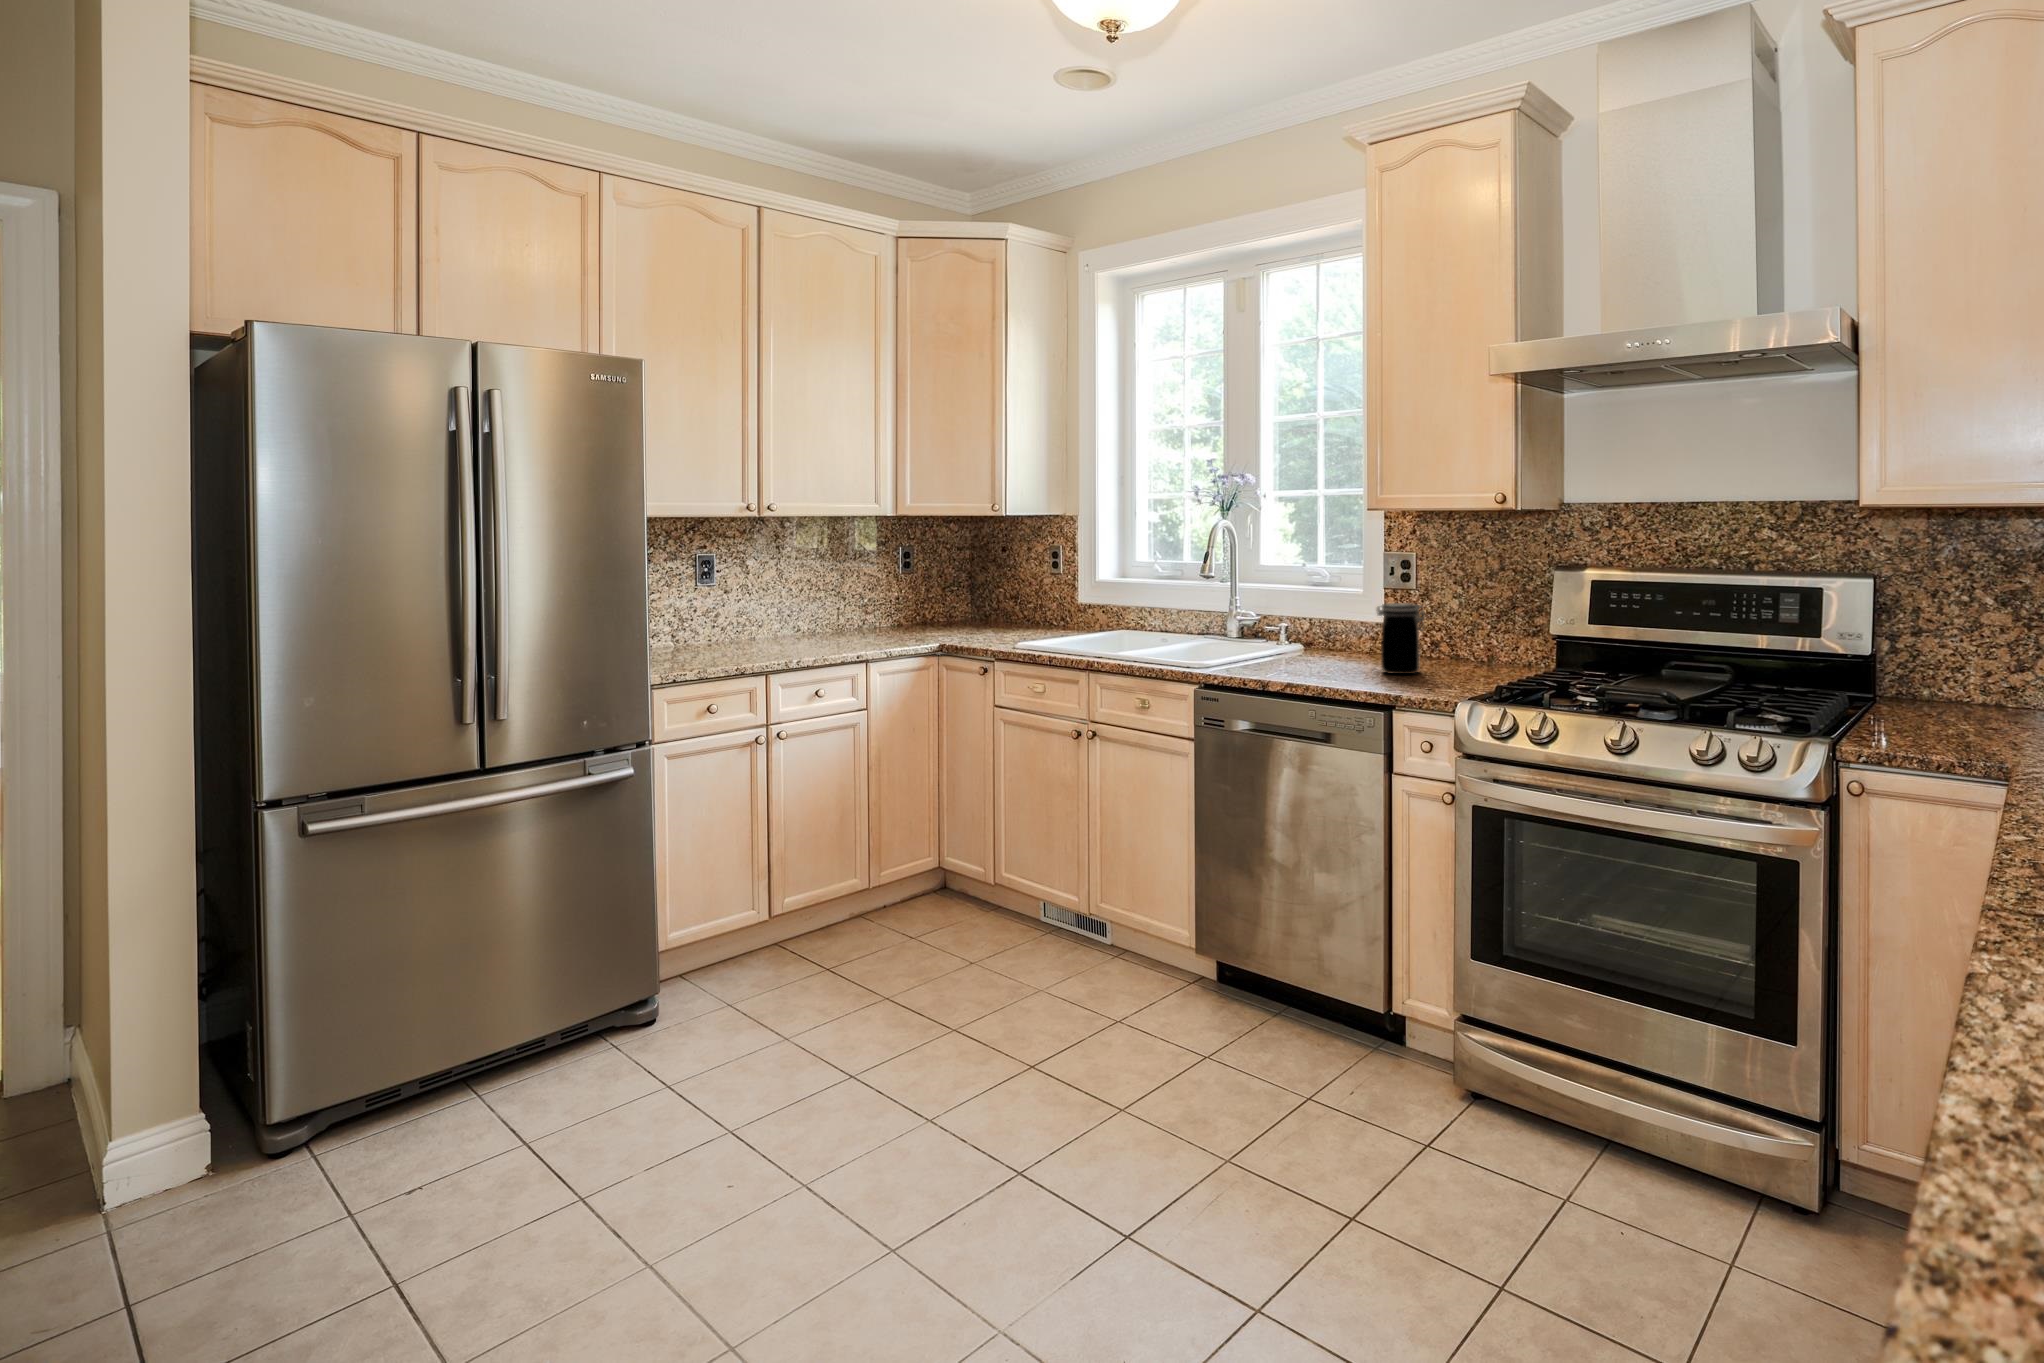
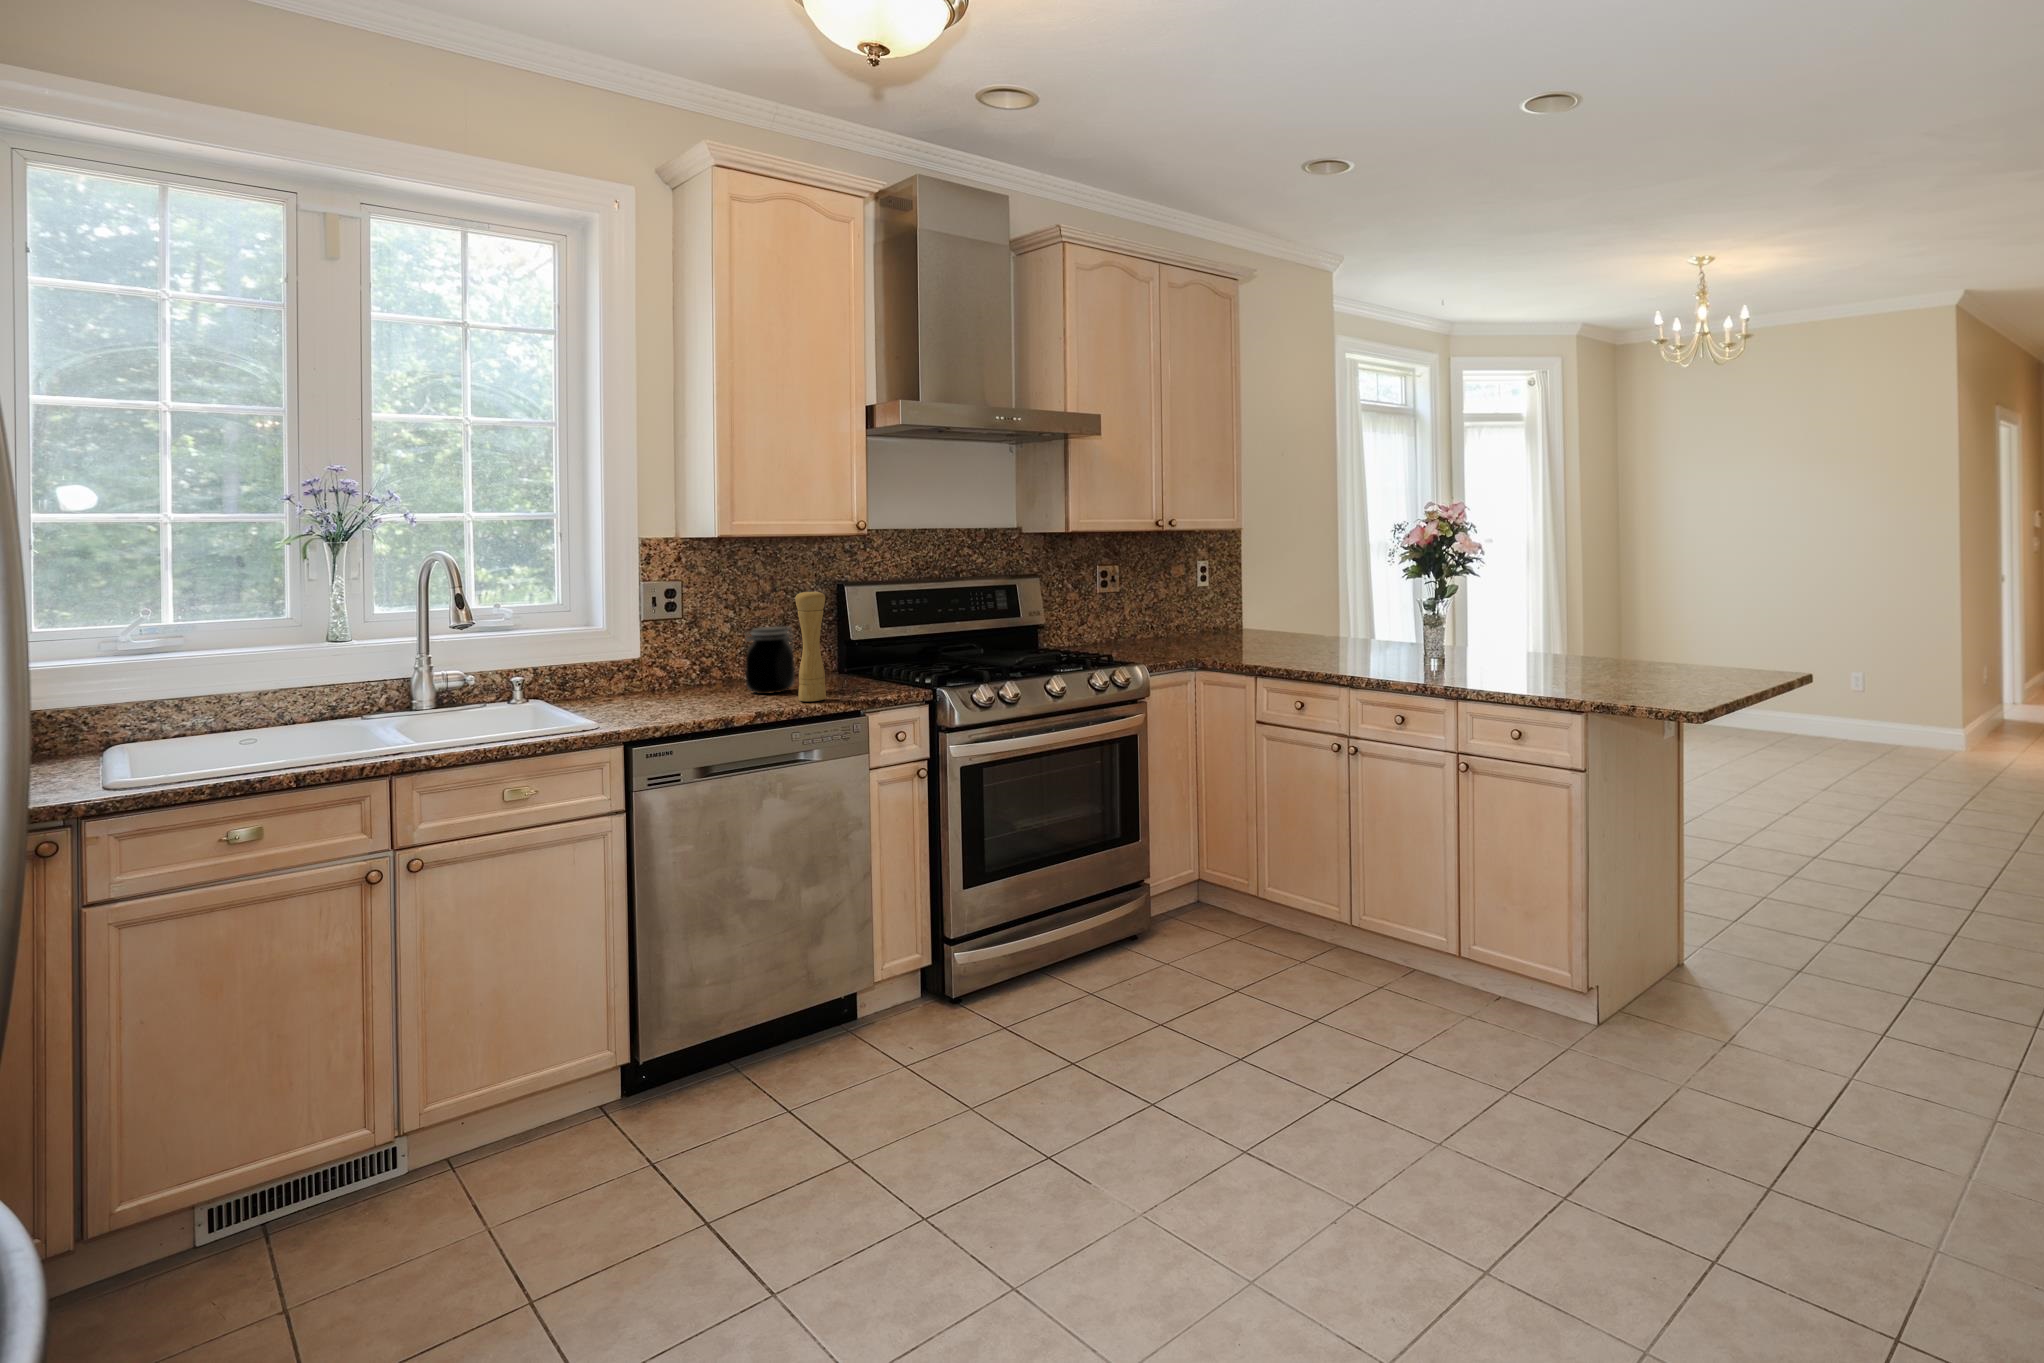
pepper mill: none [1346,563,1377,685] -> present [795,590,826,702]

